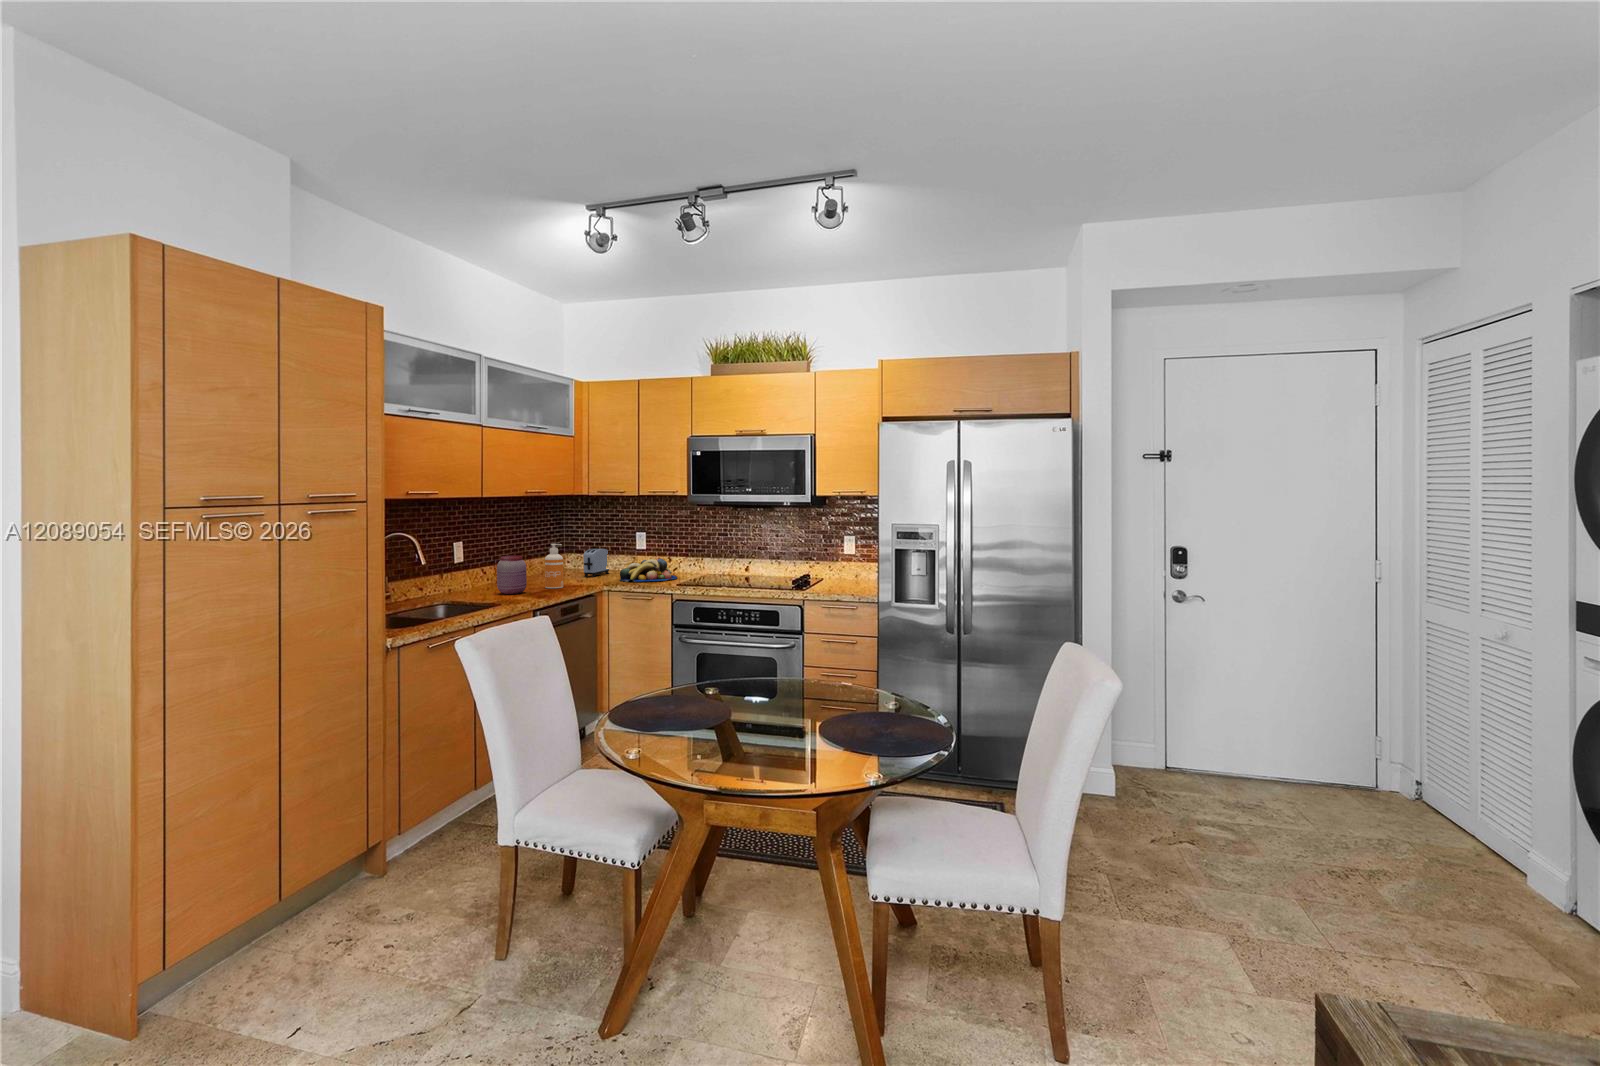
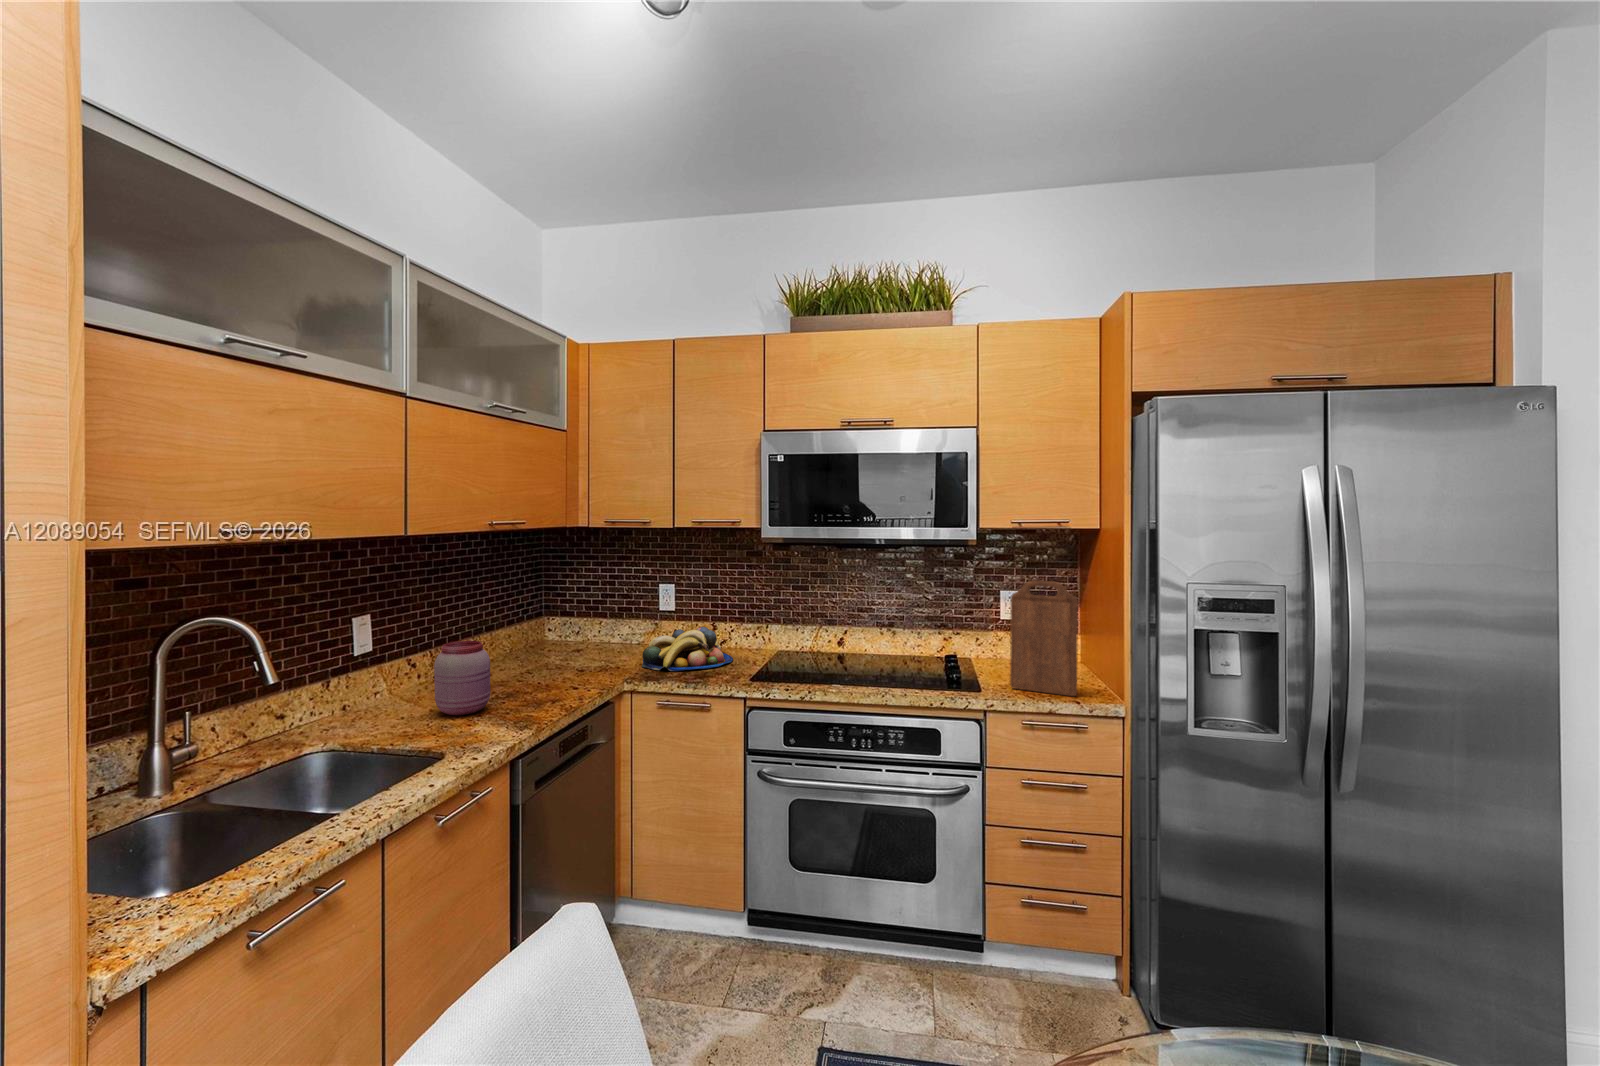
cutting board: none [823,526,855,592] -> present [1010,581,1078,696]
soap dispenser: present [545,544,563,588] -> none [522,614,554,694]
toaster: present [584,549,609,577] -> none [578,610,615,657]

